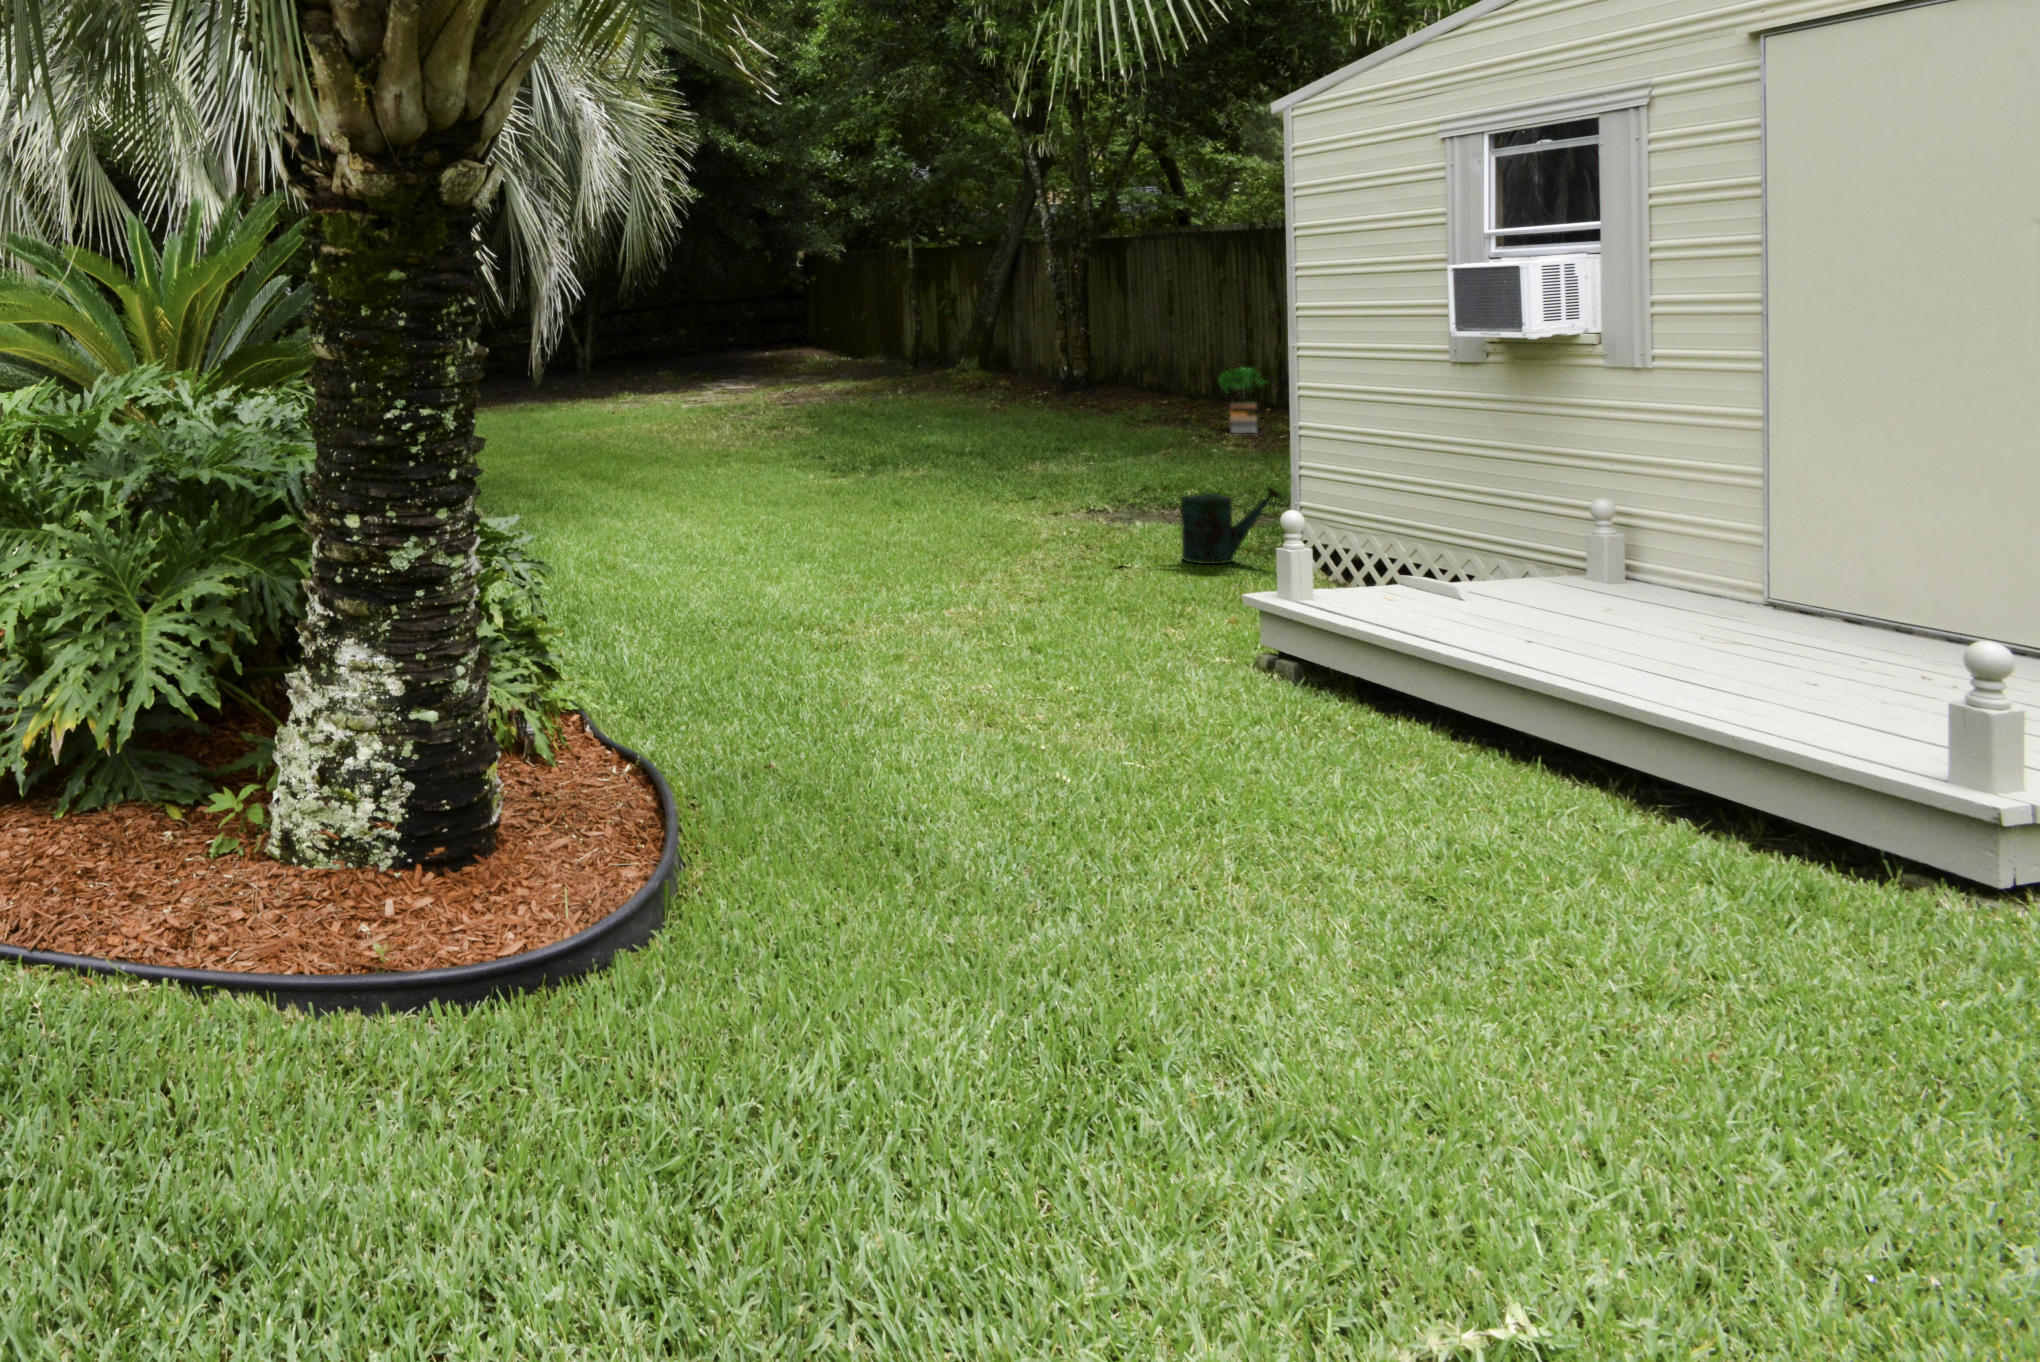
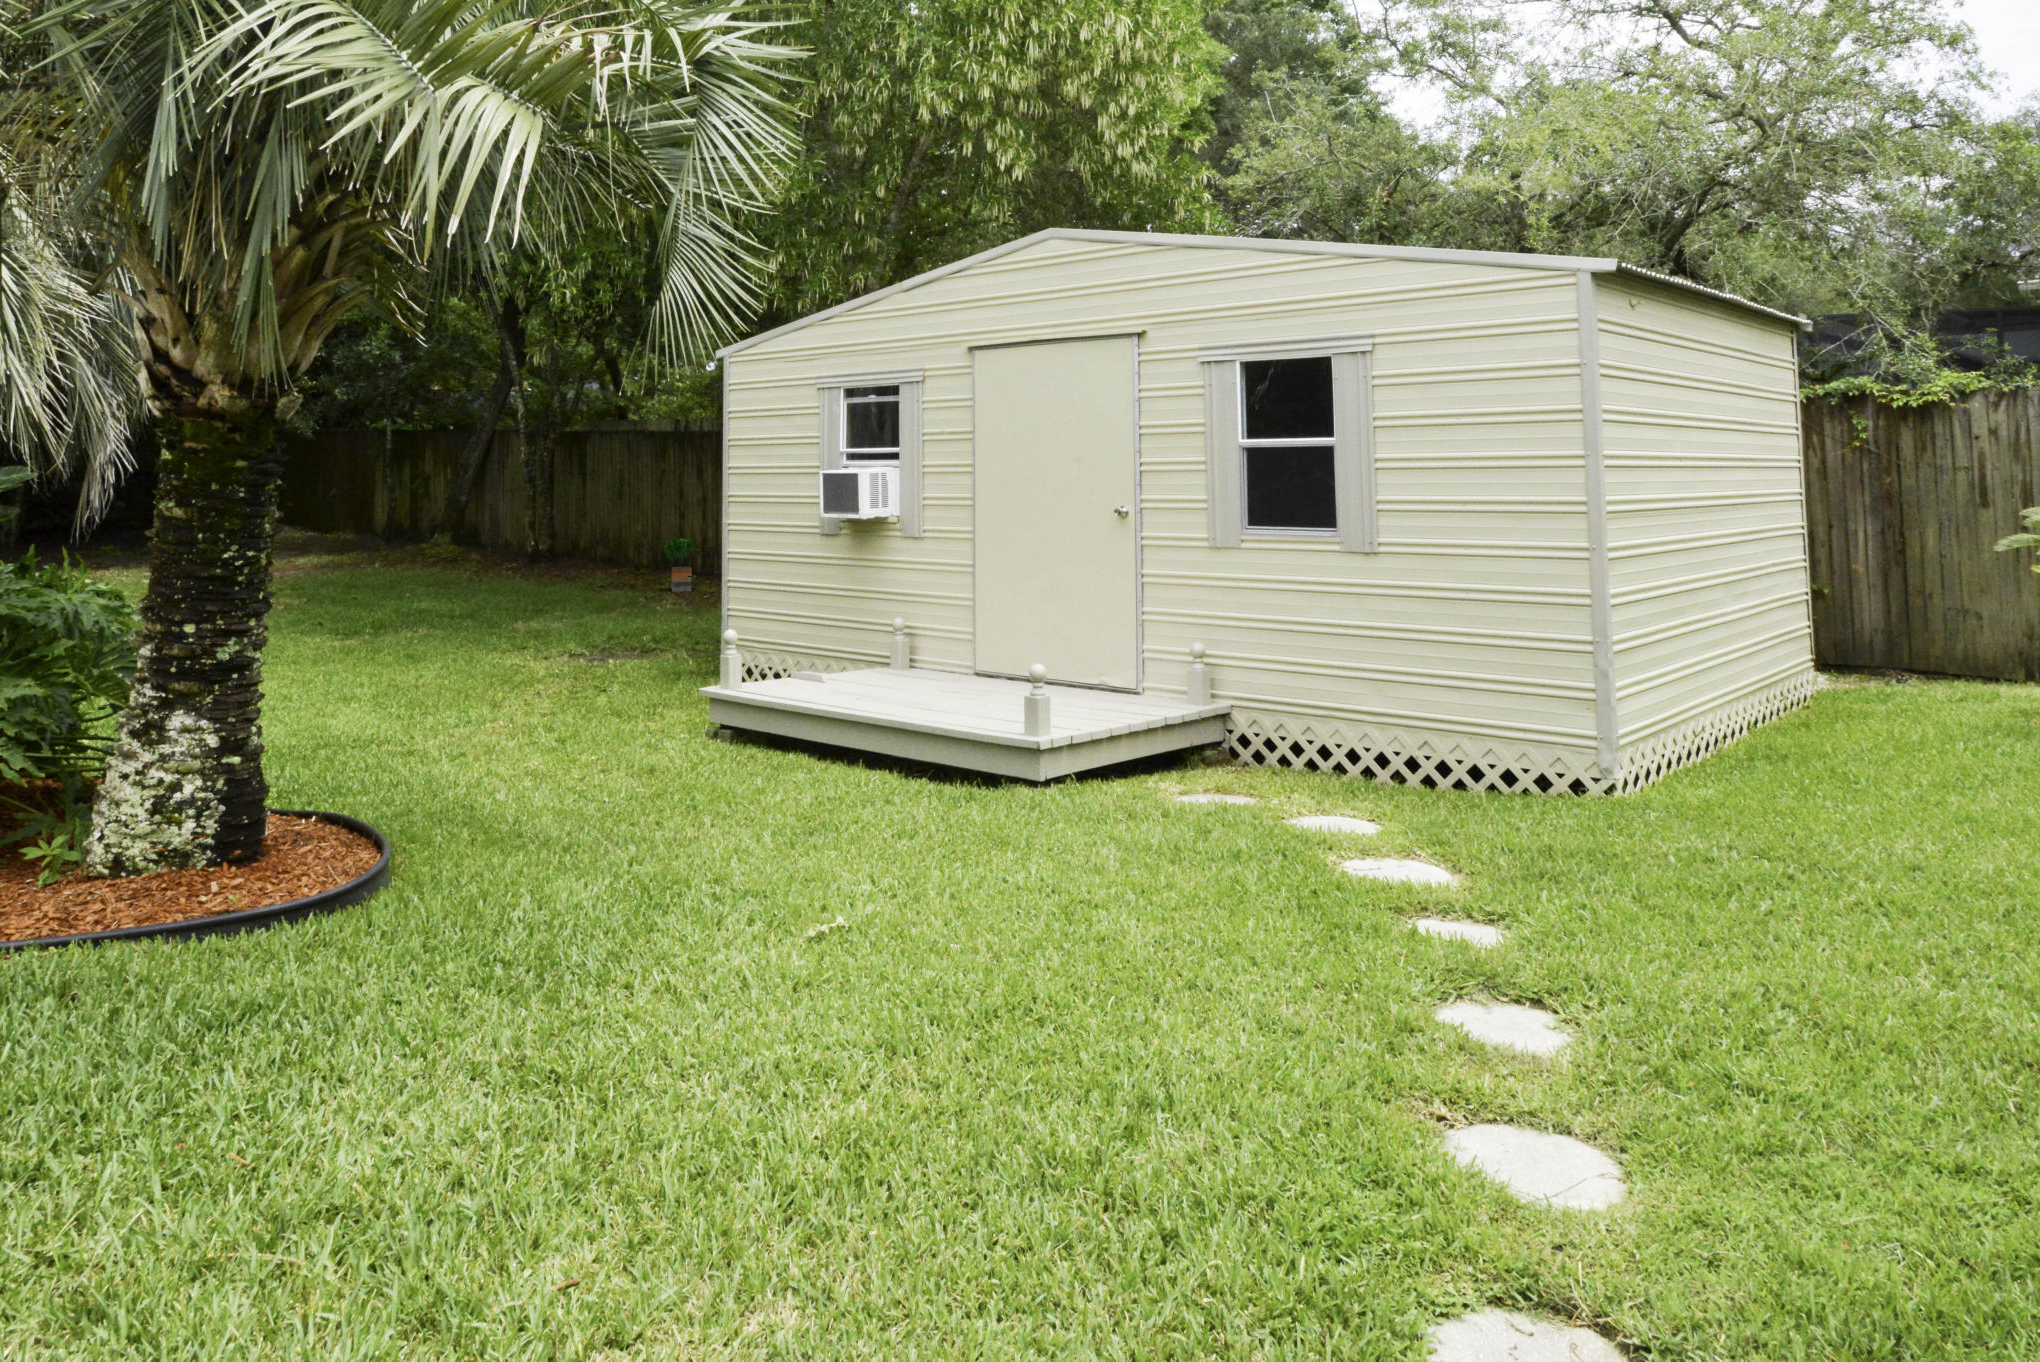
watering can: present [1172,487,1280,564] -> none [642,619,721,677]

